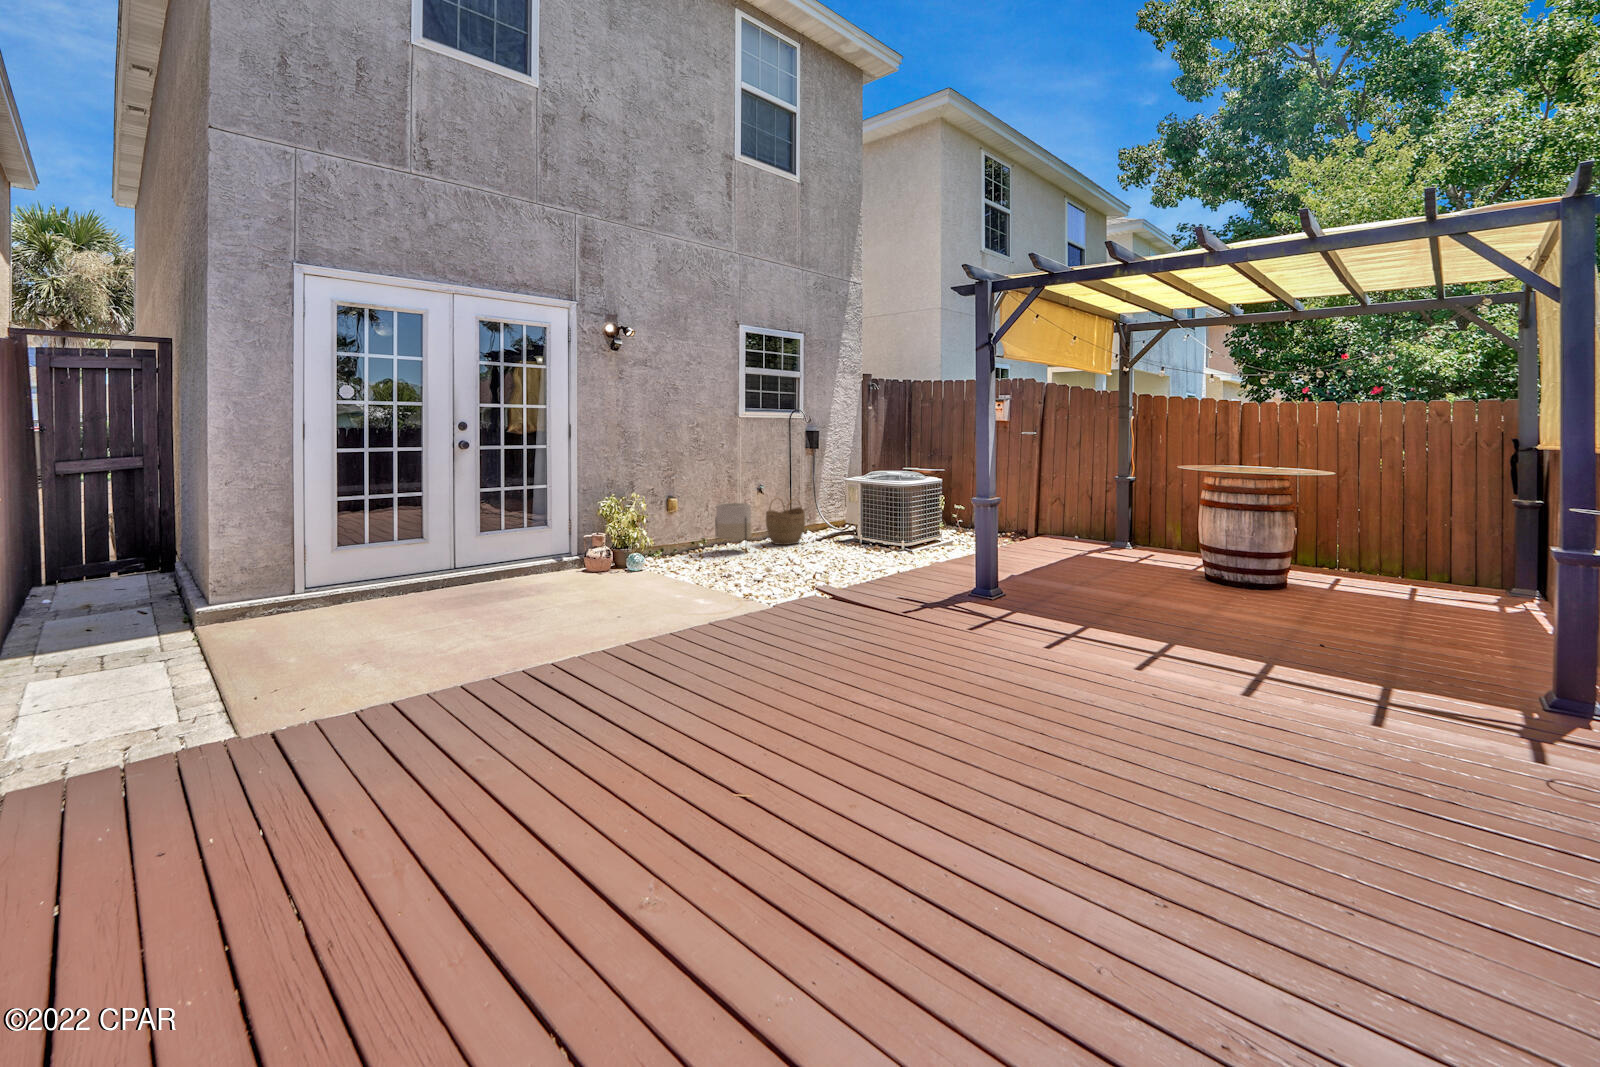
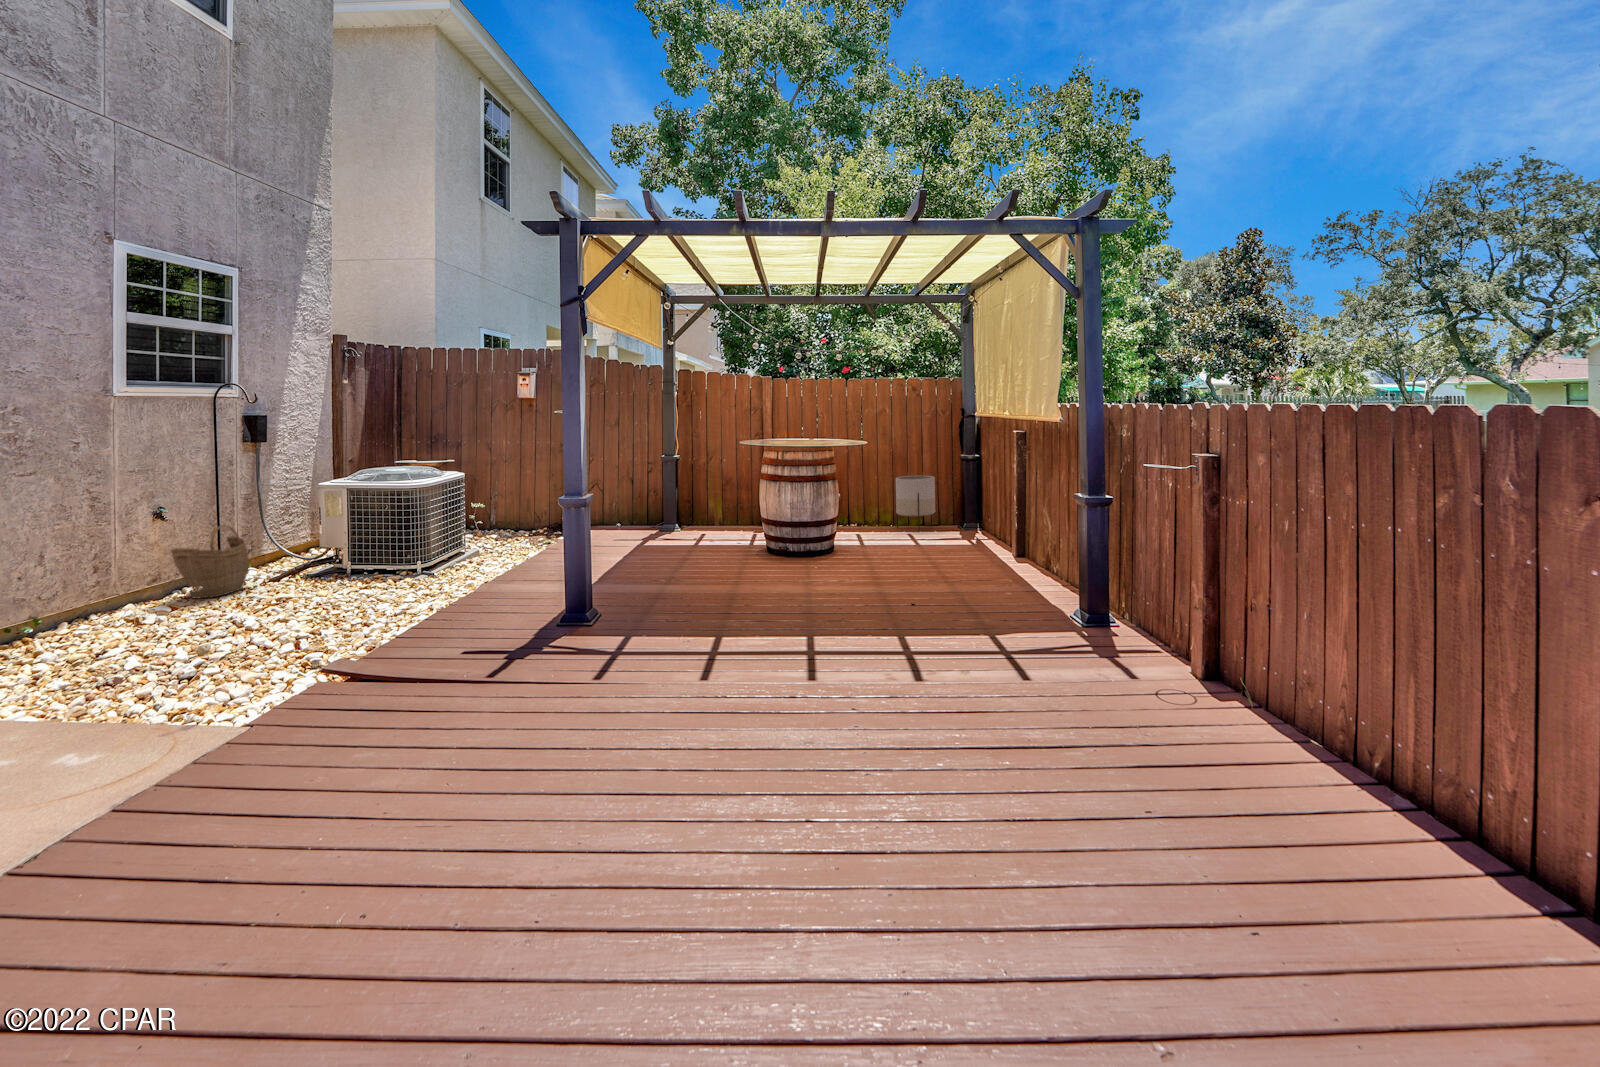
planter: present [715,503,752,540] -> present [896,476,935,531]

